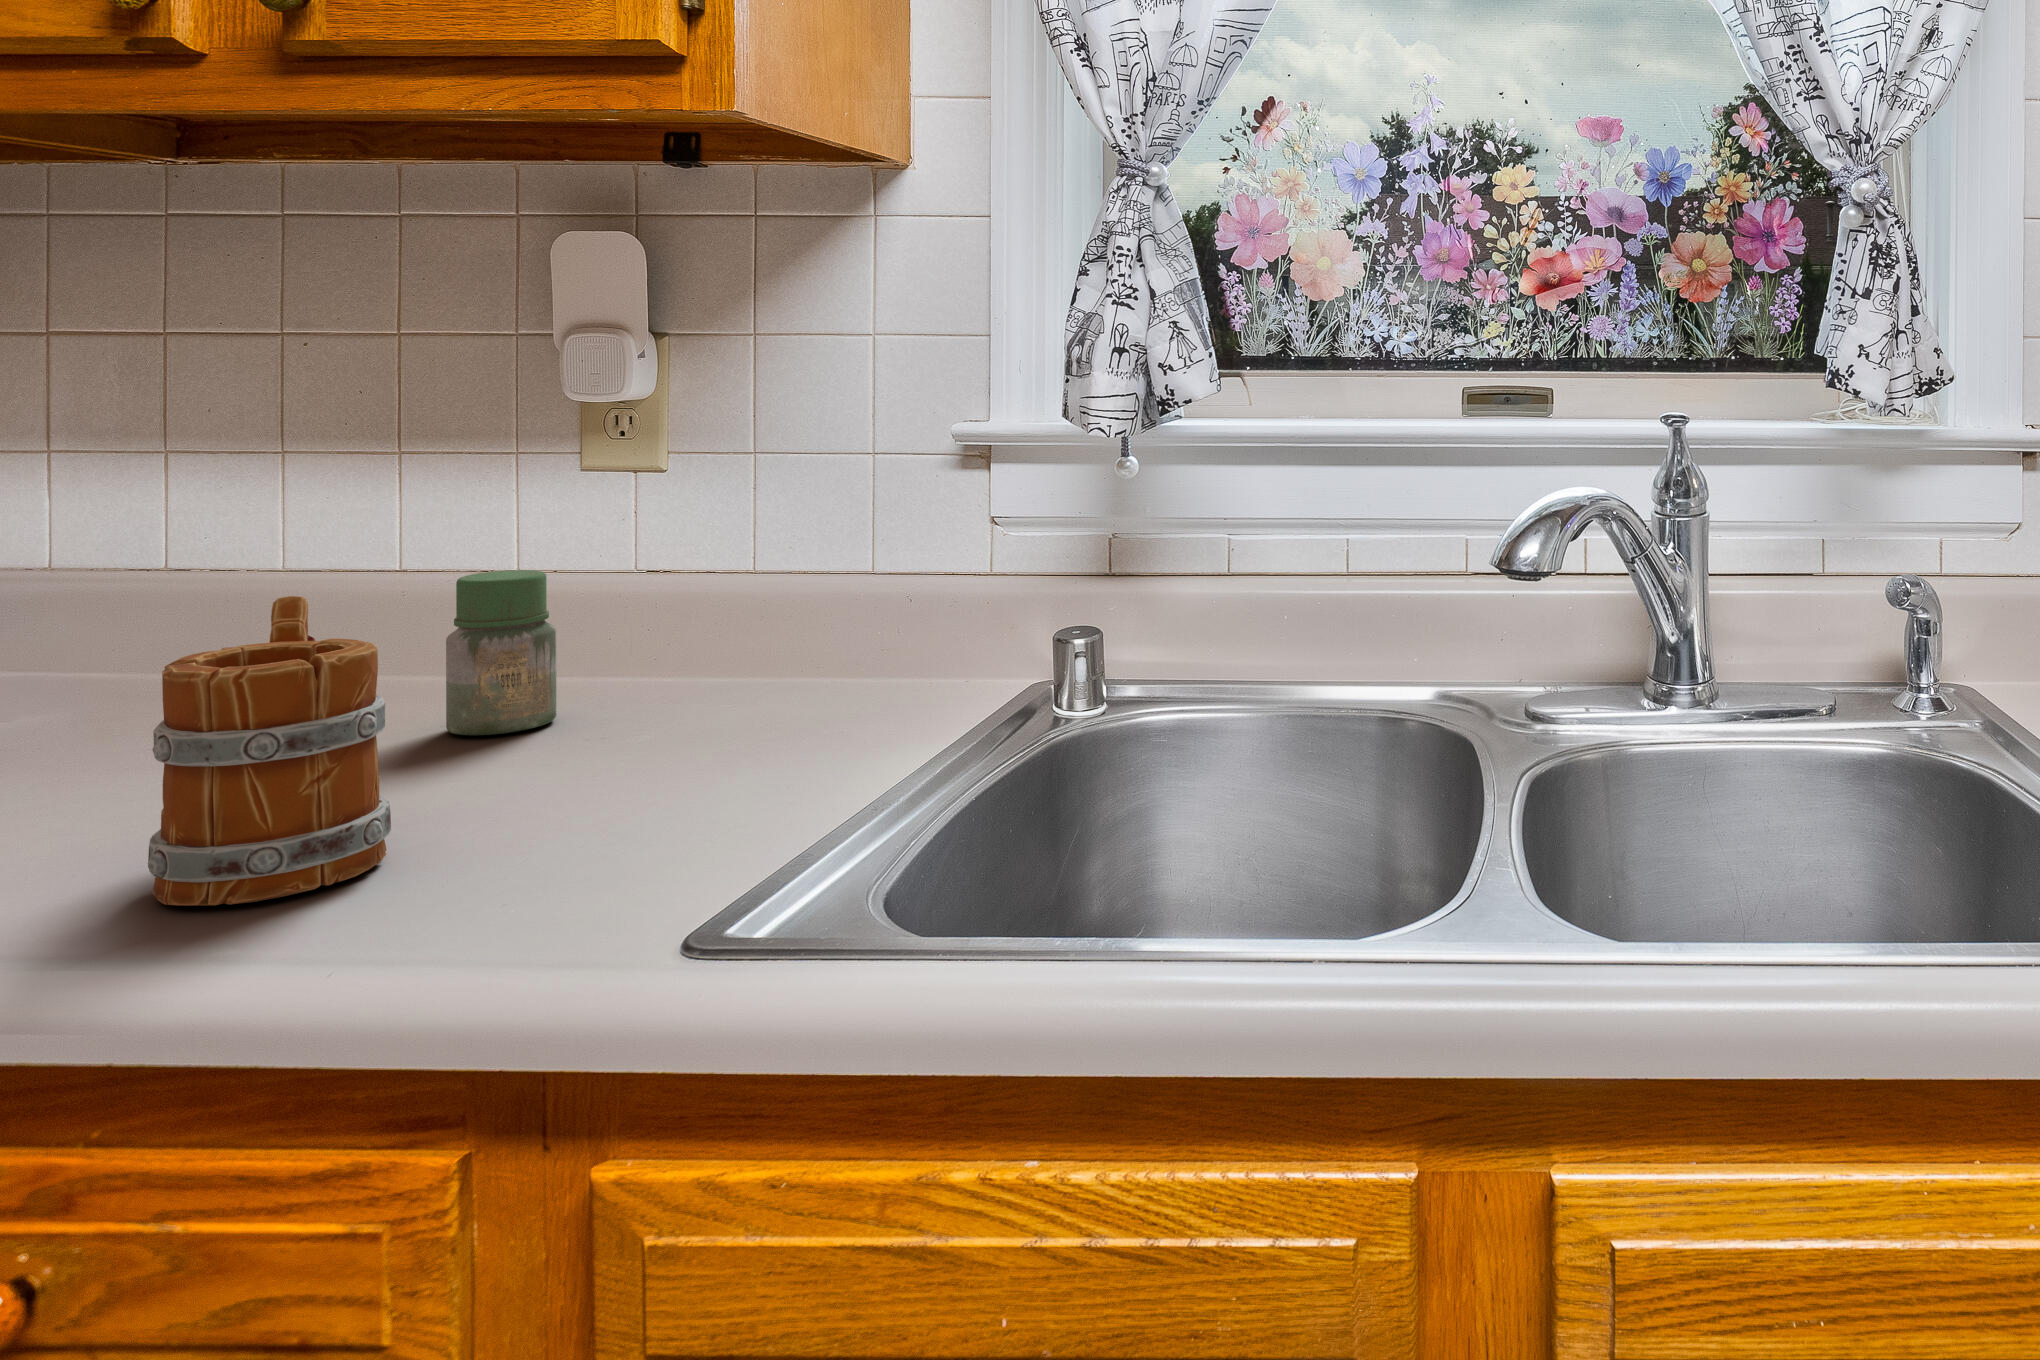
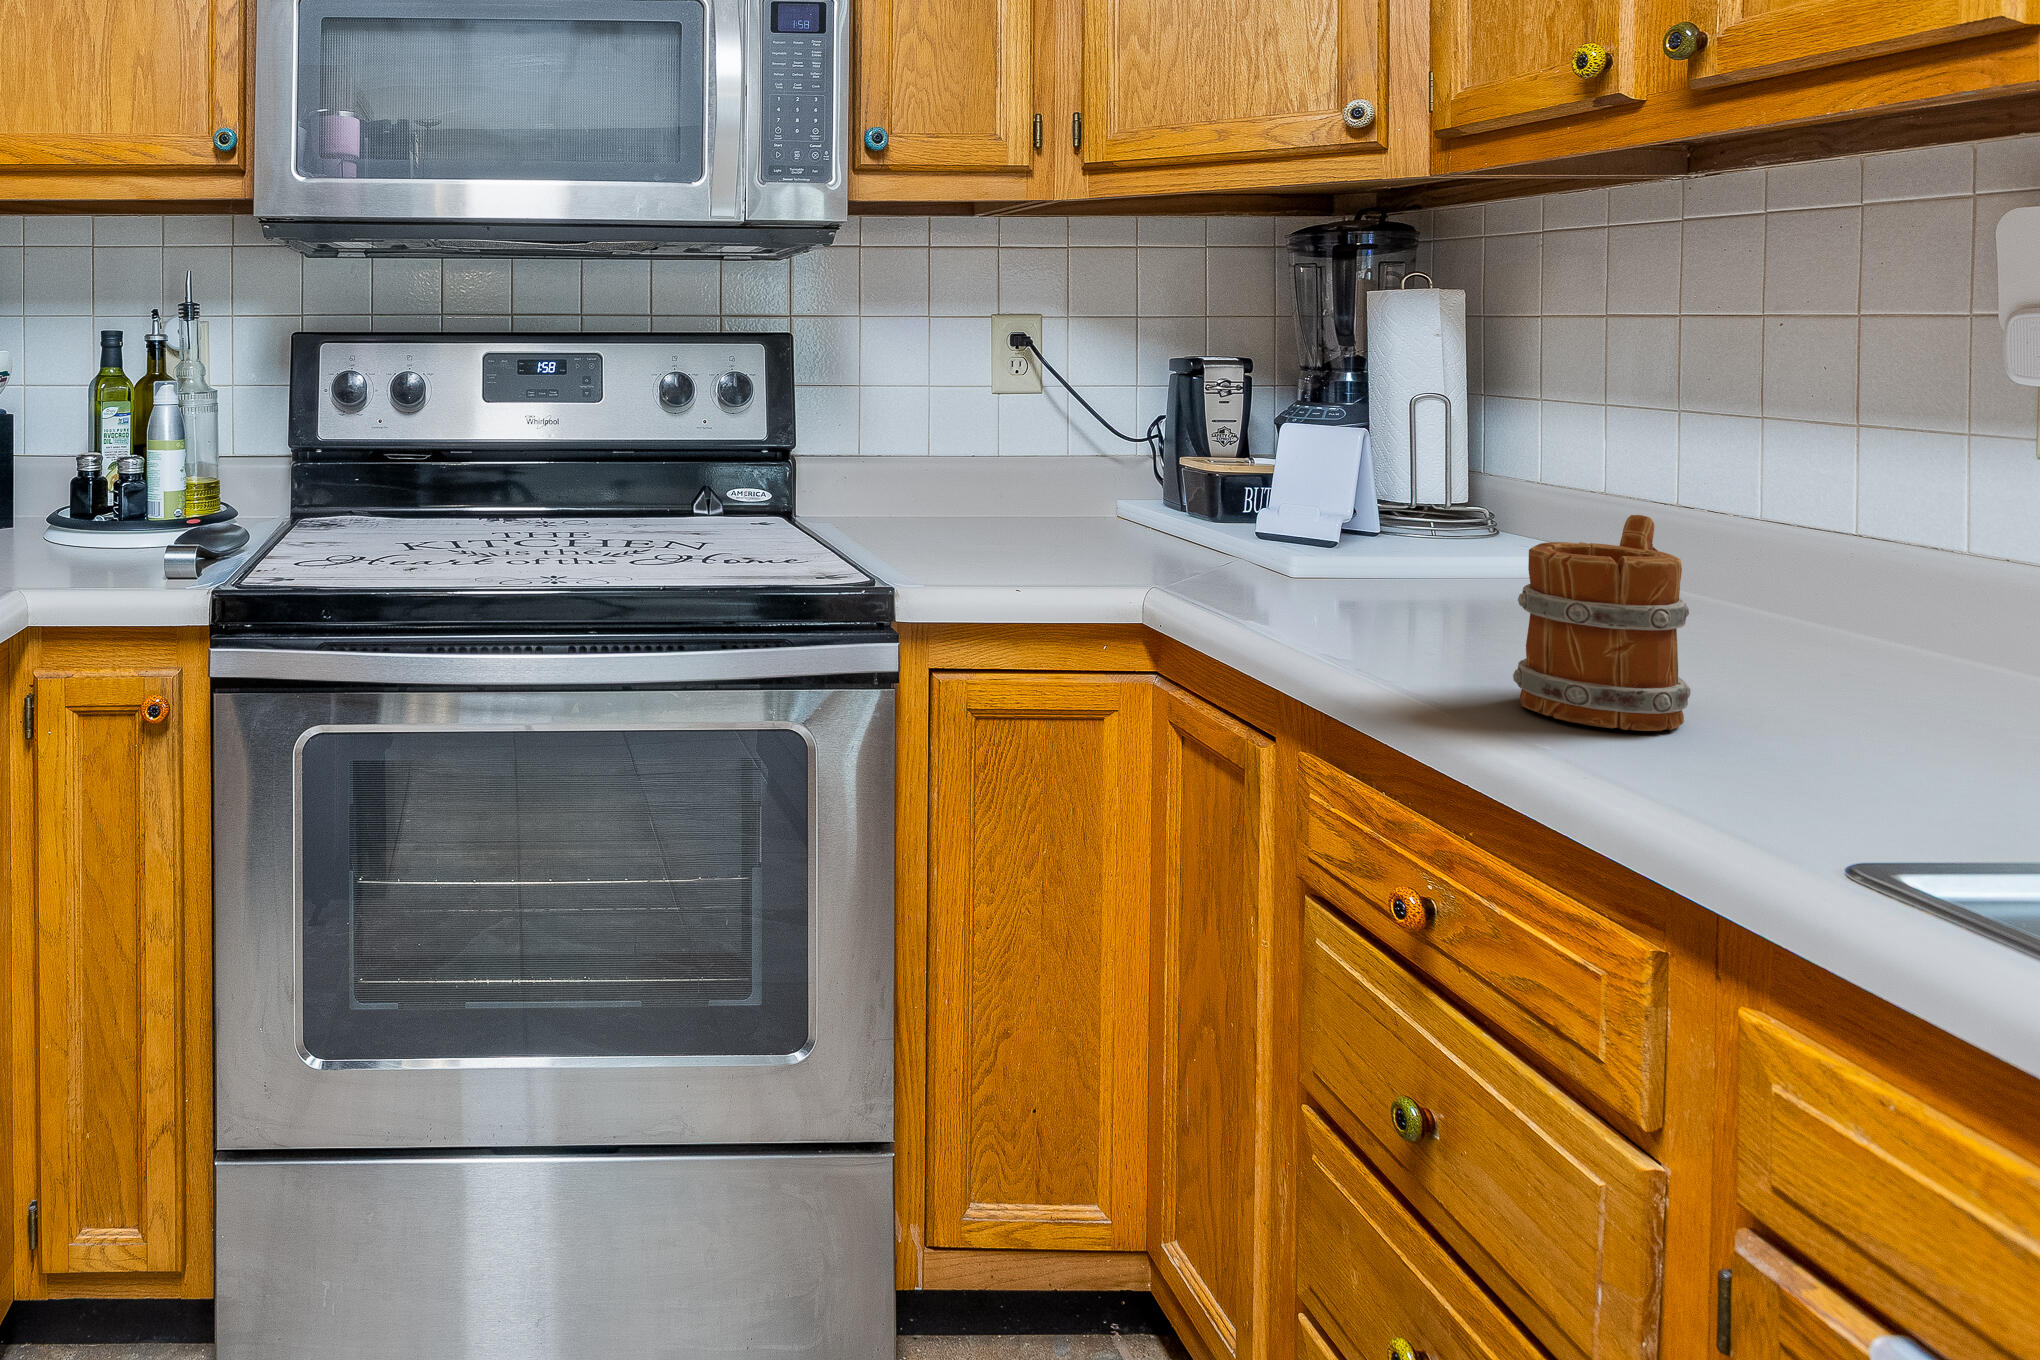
jar: present [446,570,557,735] -> none [1830,533,1950,686]

